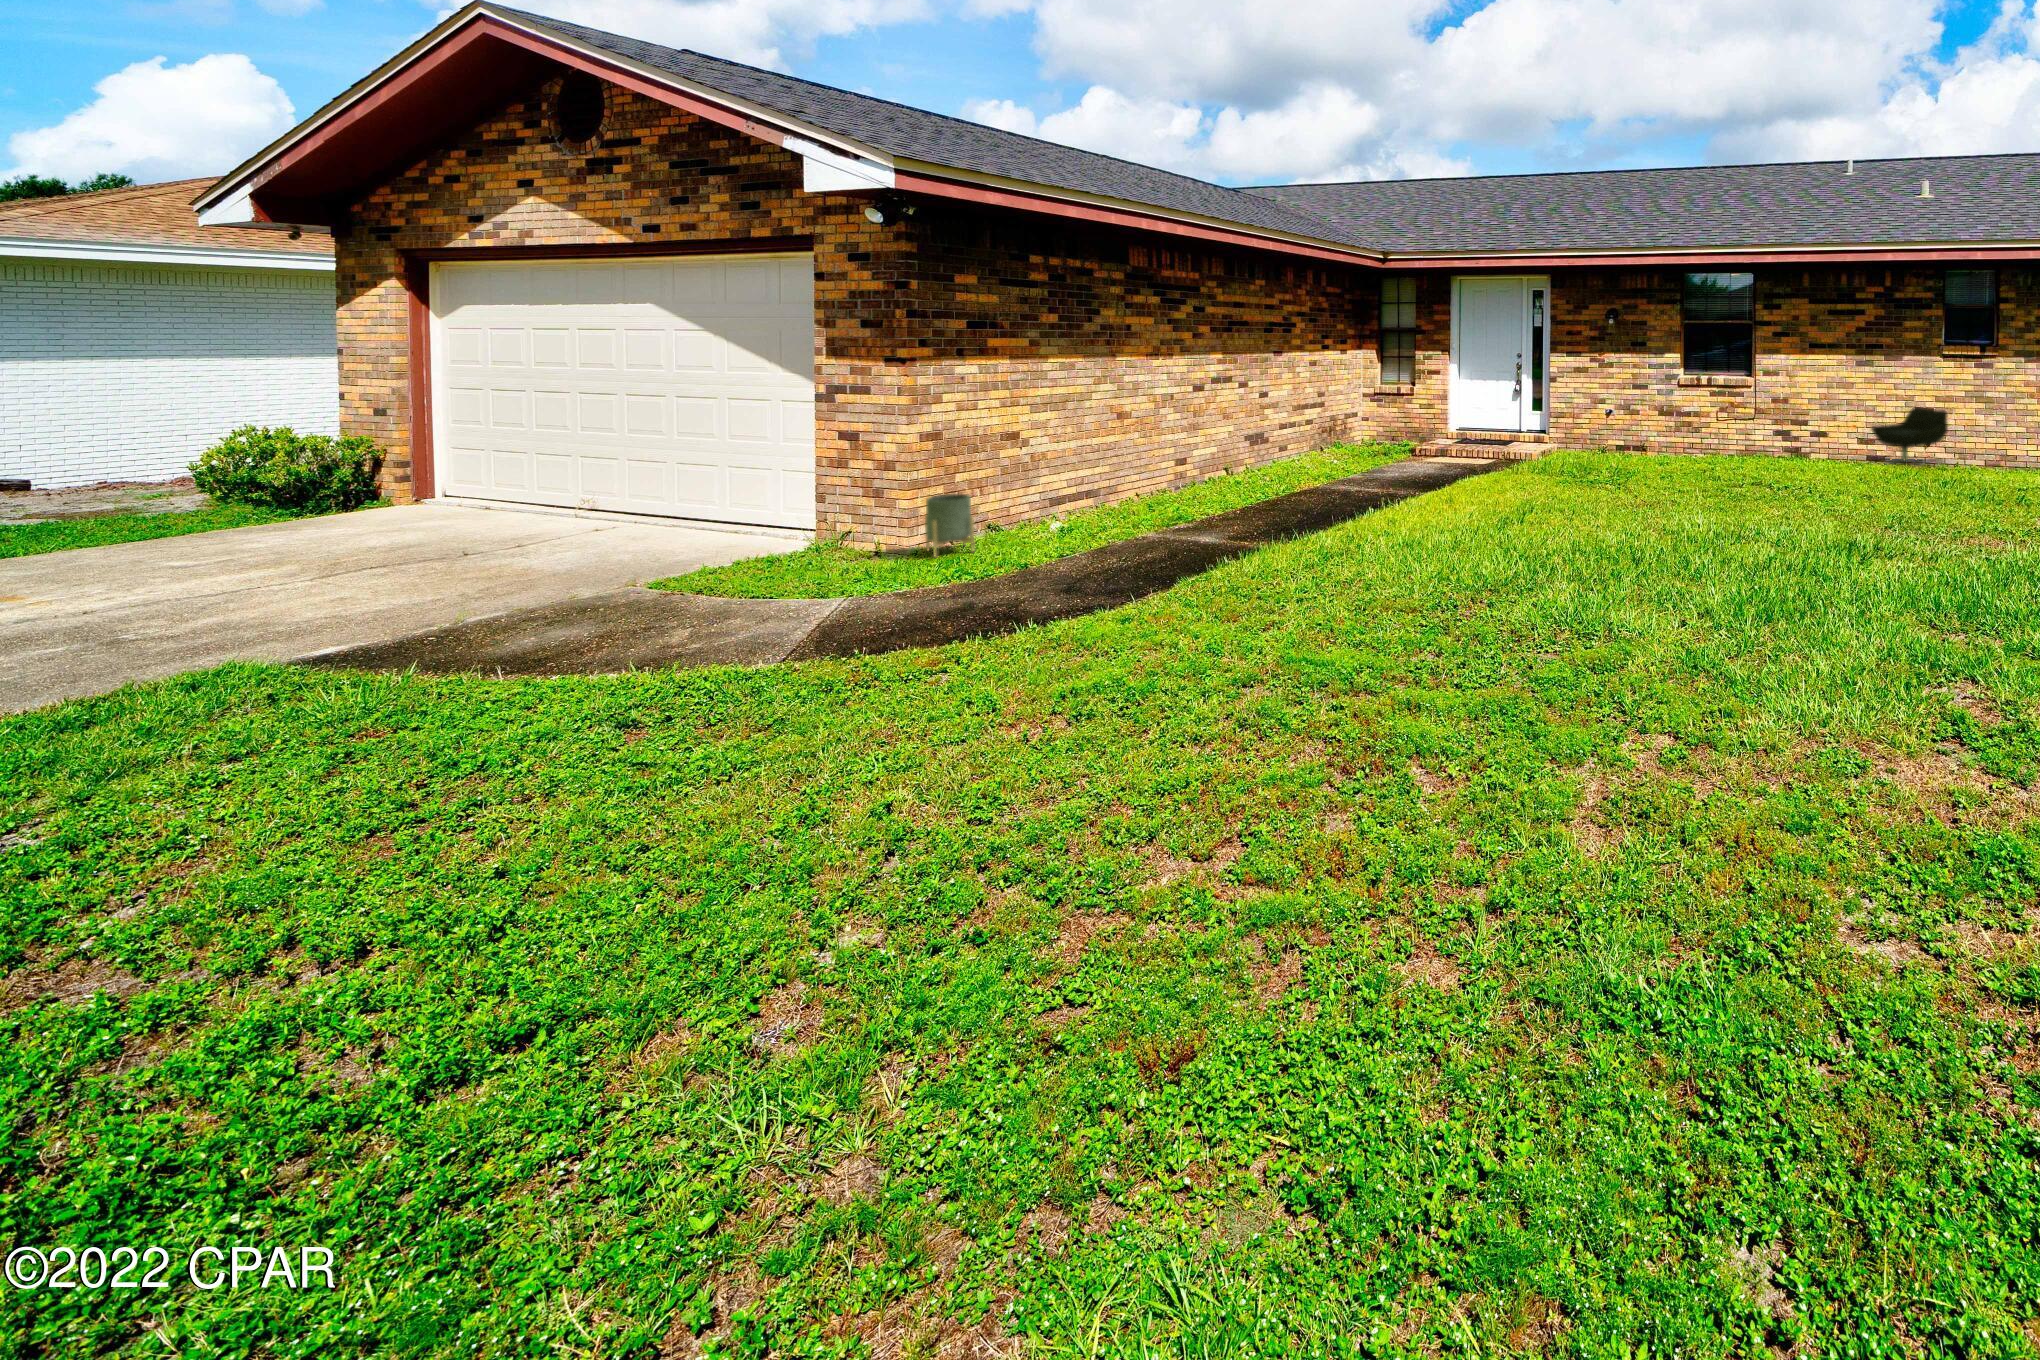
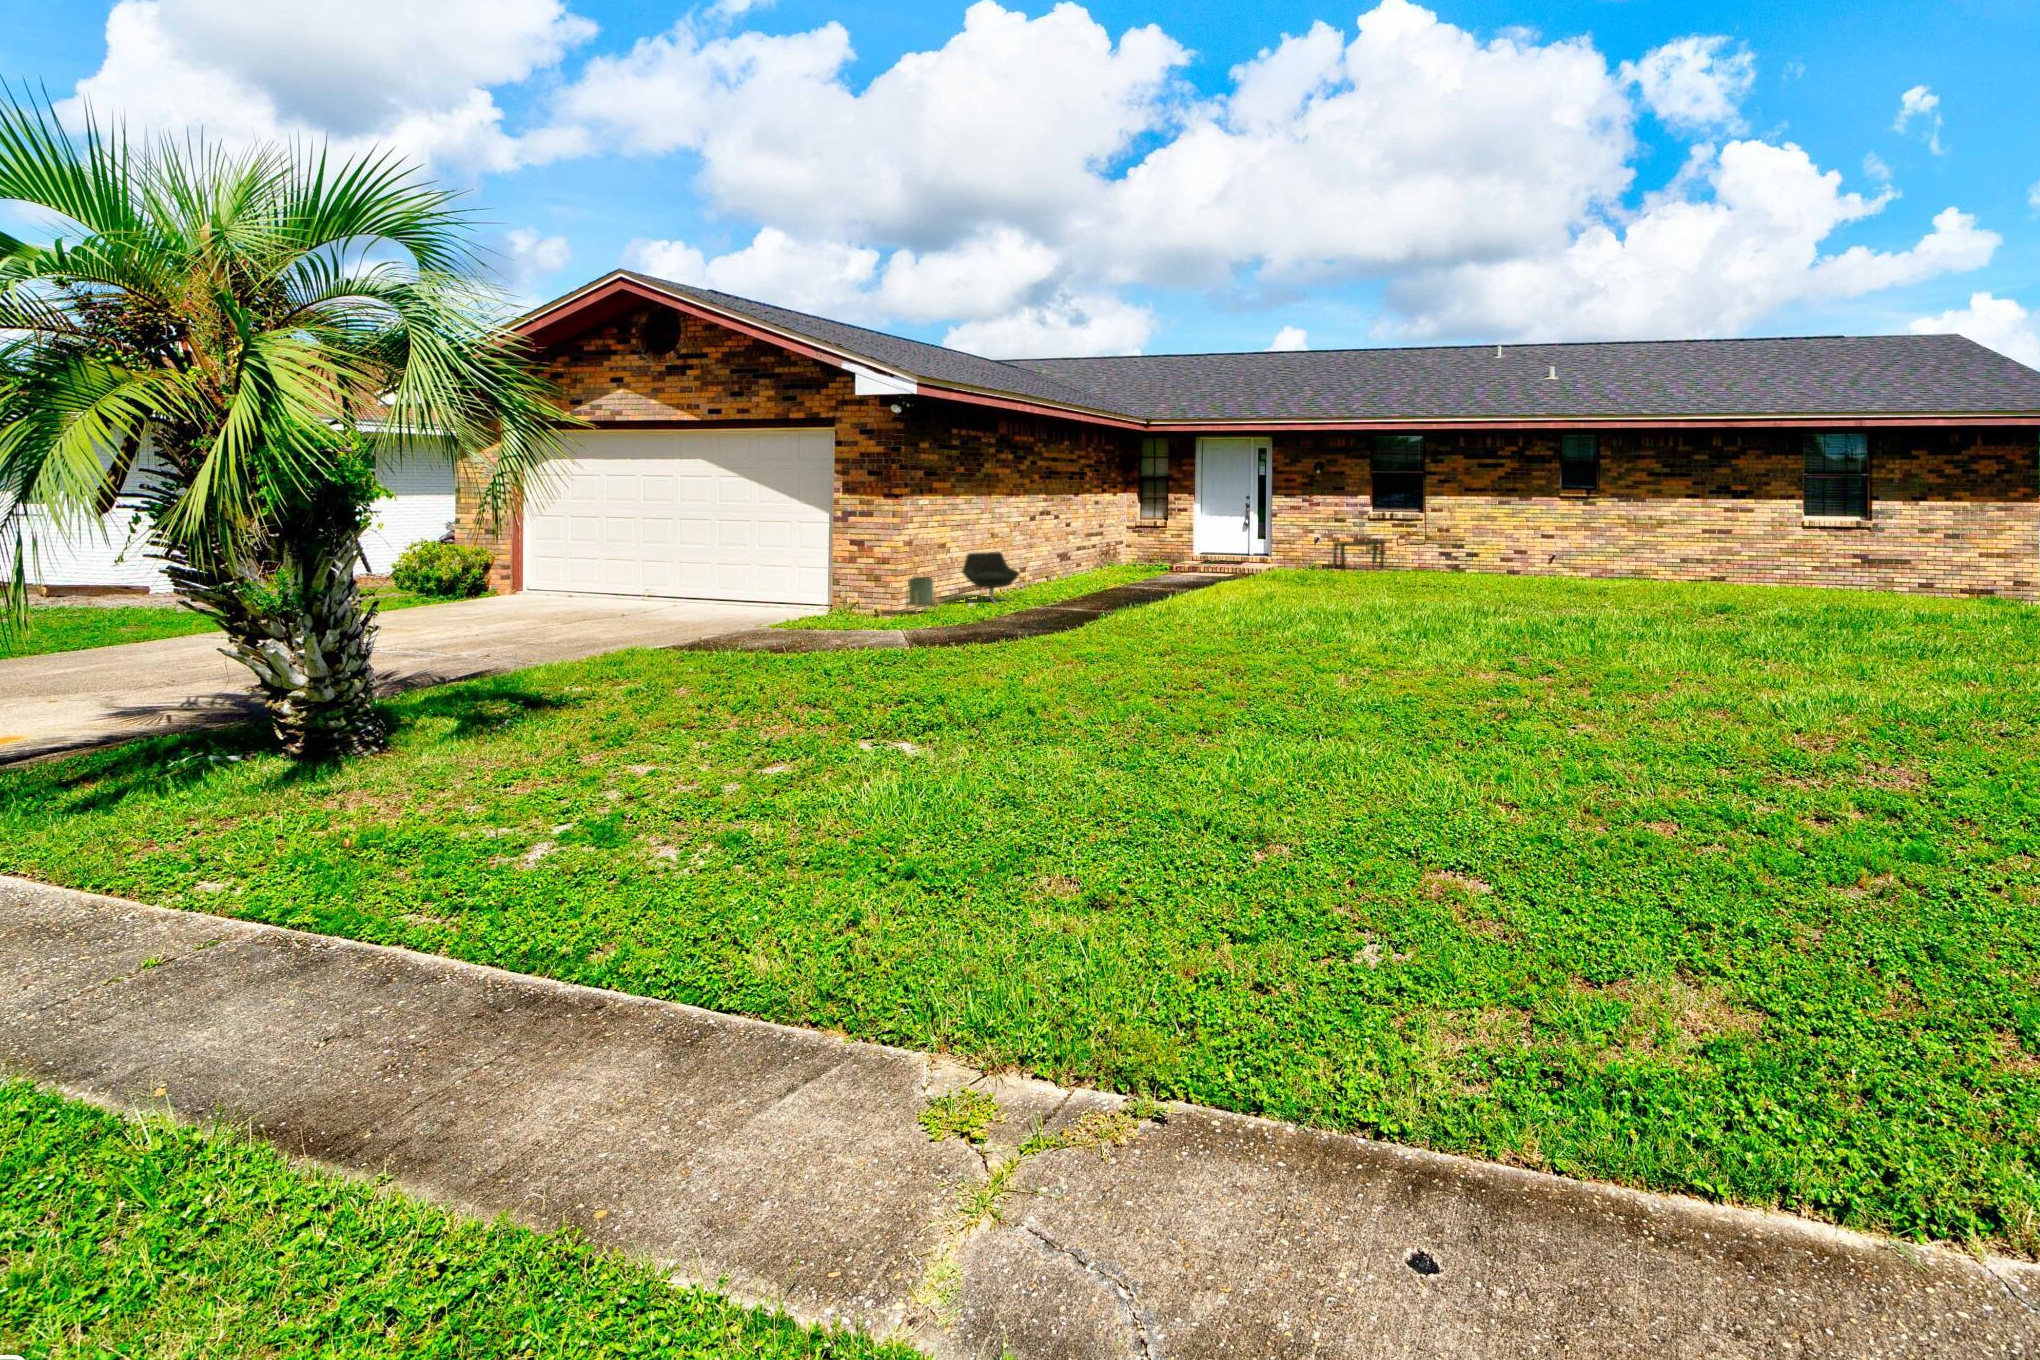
lounge chair: present [1871,407,1948,461] -> present [962,552,1019,603]
bench: none [1629,413,1700,454] -> present [1333,540,1385,569]

